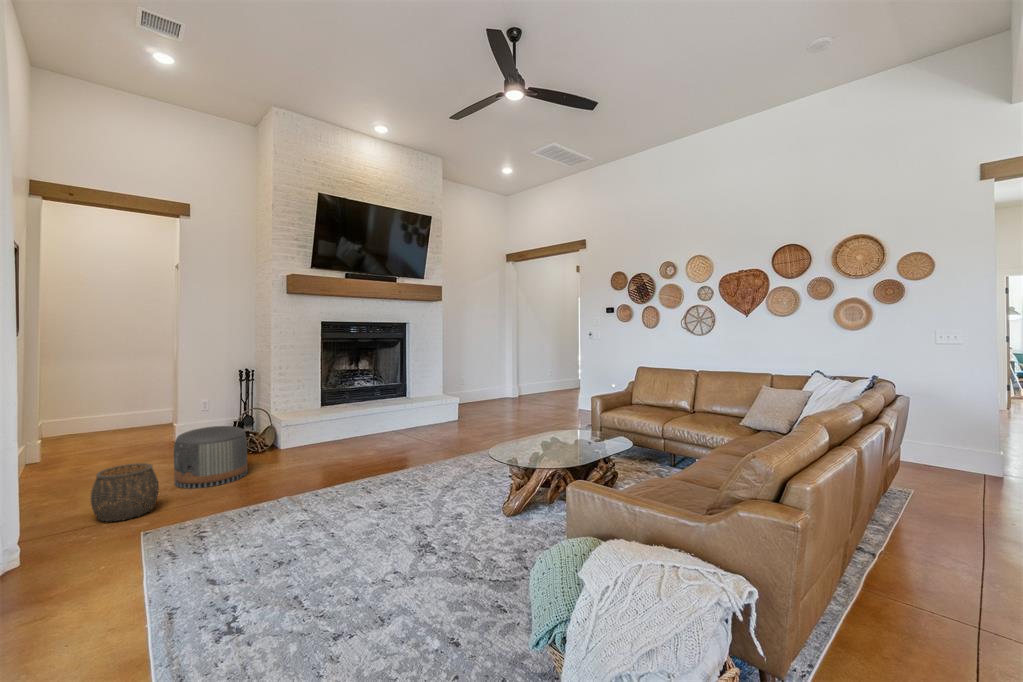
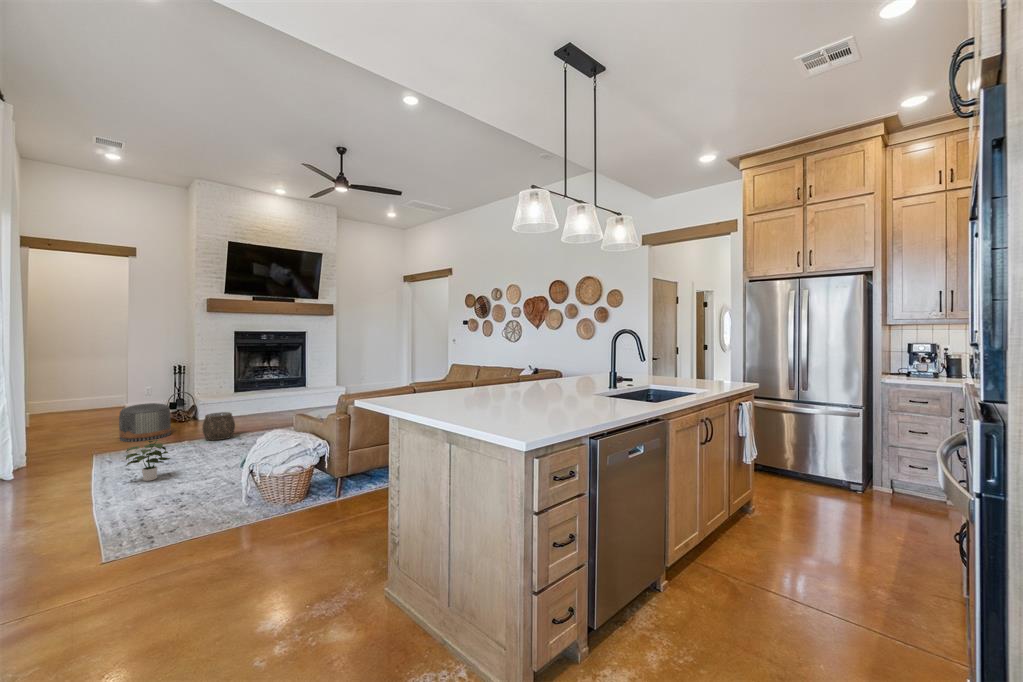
woven basket: present [90,463,159,522] -> present [202,412,235,440]
potted plant: none [202,513,289,603] -> present [126,439,170,481]

